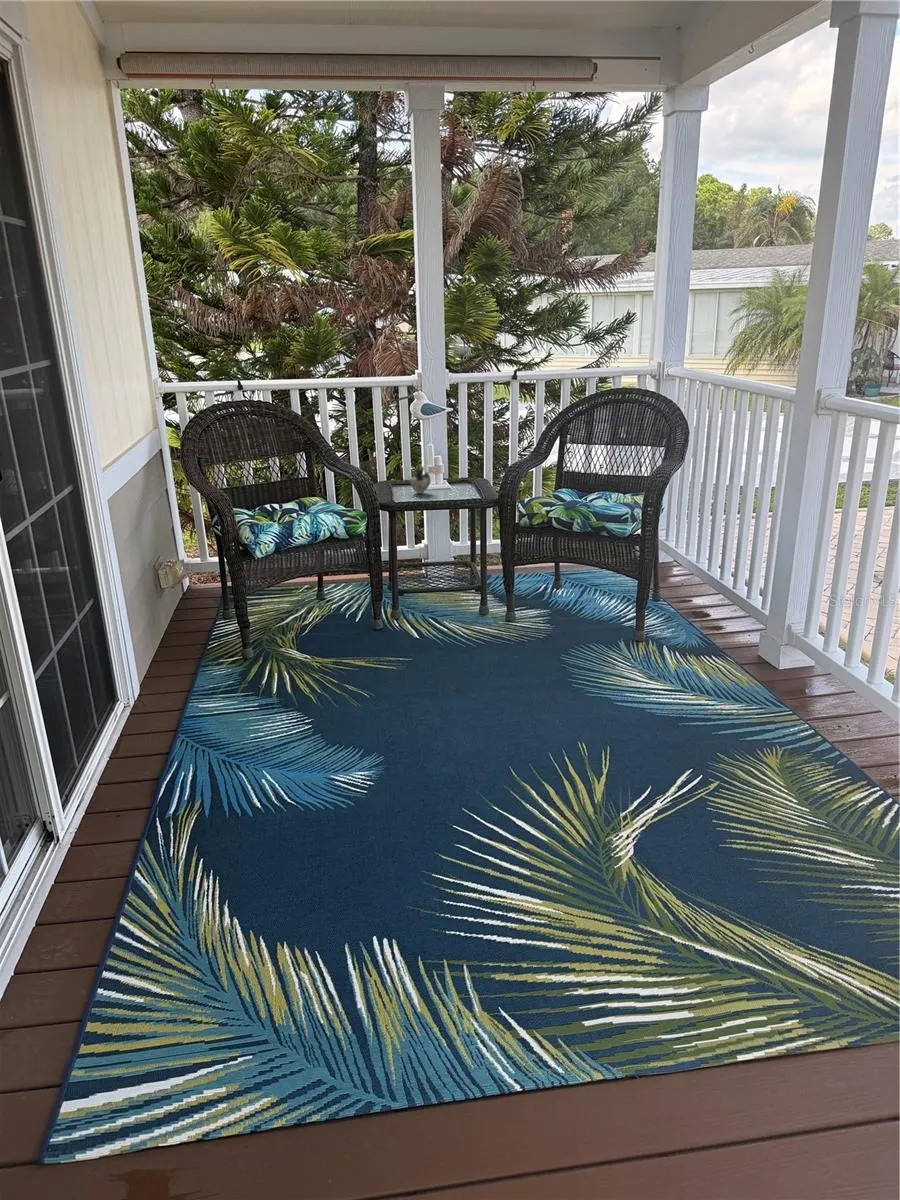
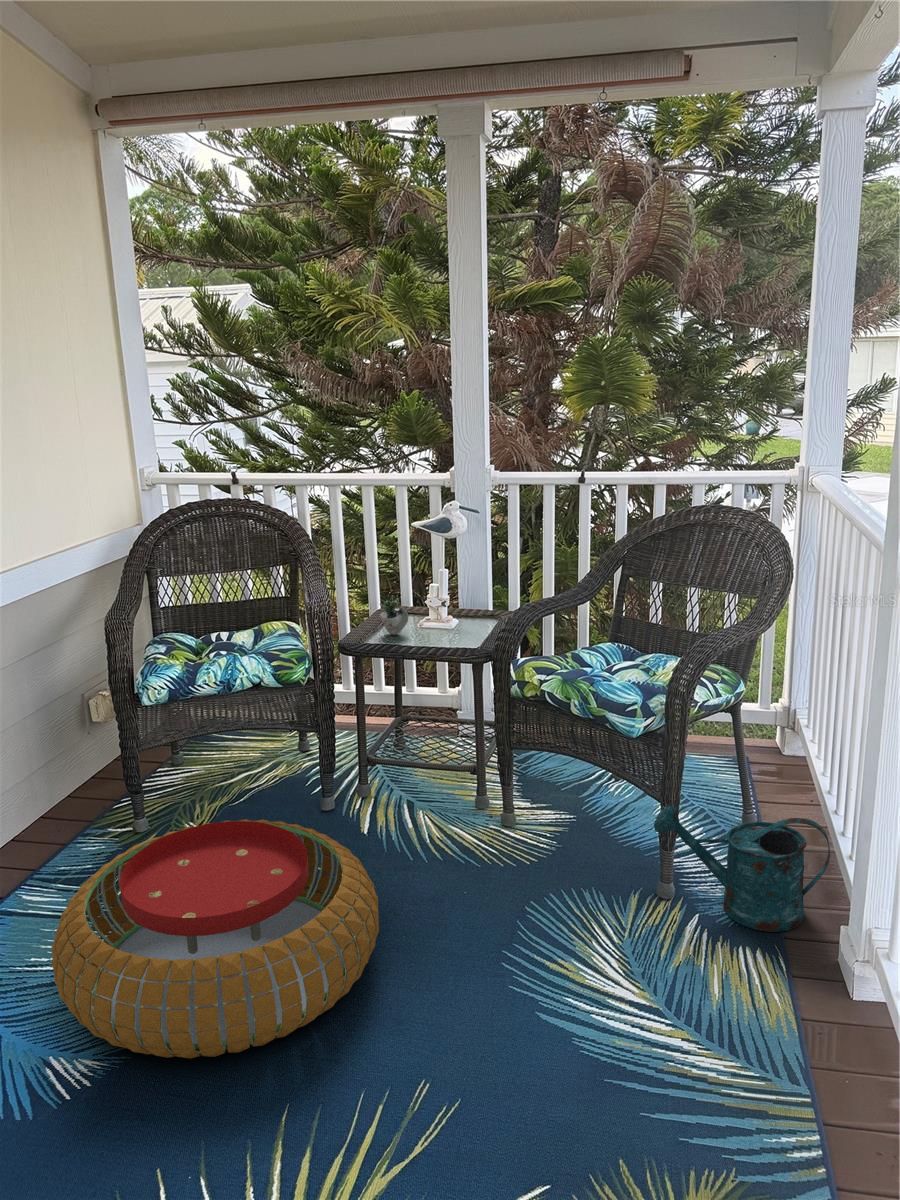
watering can: none [640,575,747,647] -> present [654,806,830,932]
pouf: none [287,618,510,762] -> present [51,819,379,1059]

